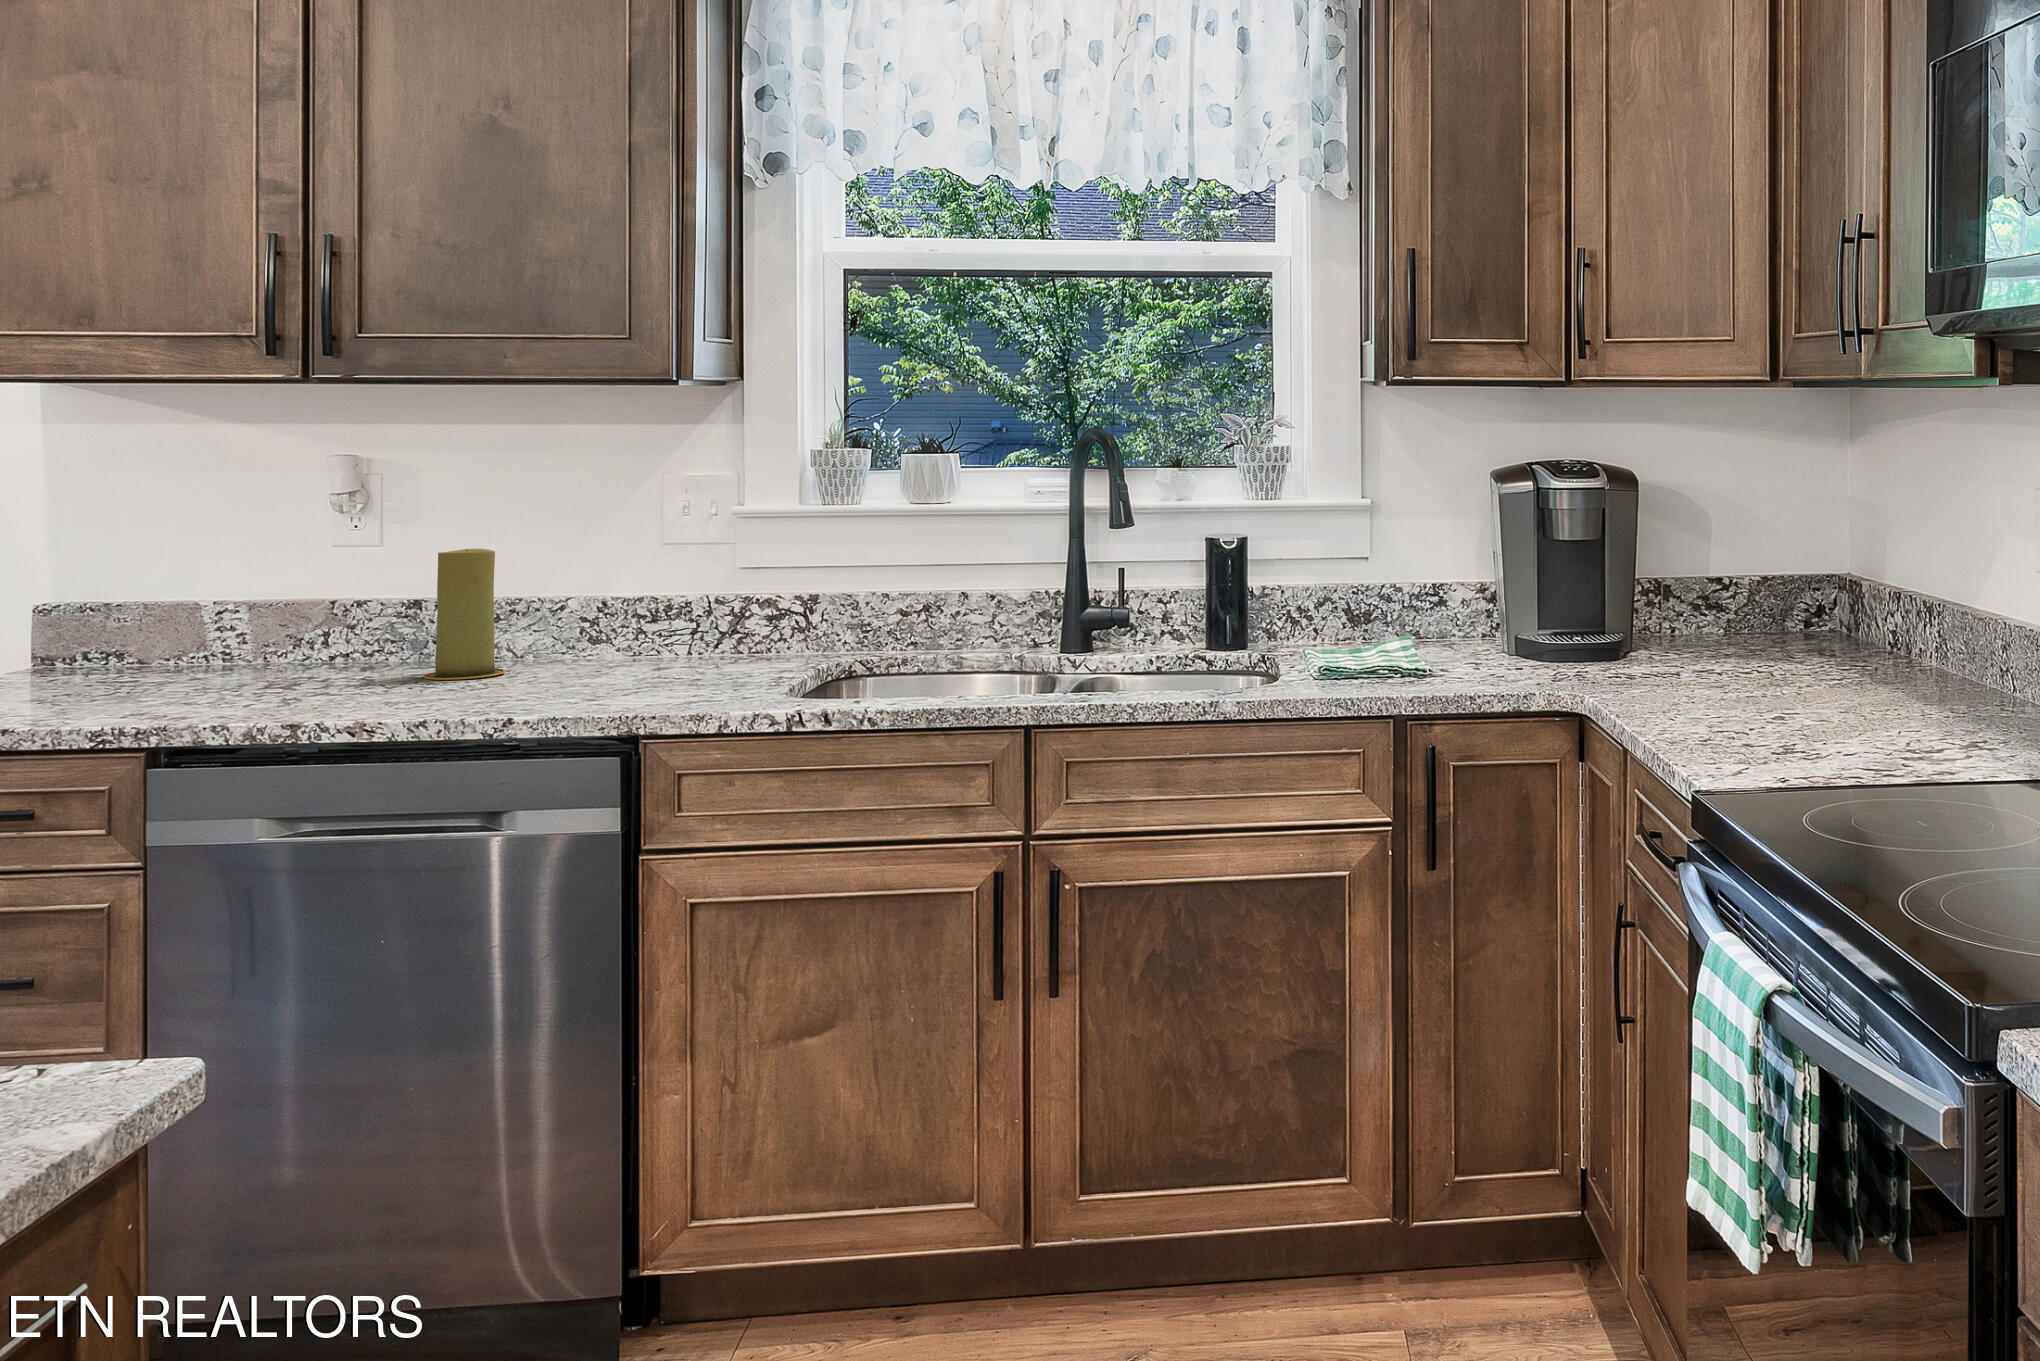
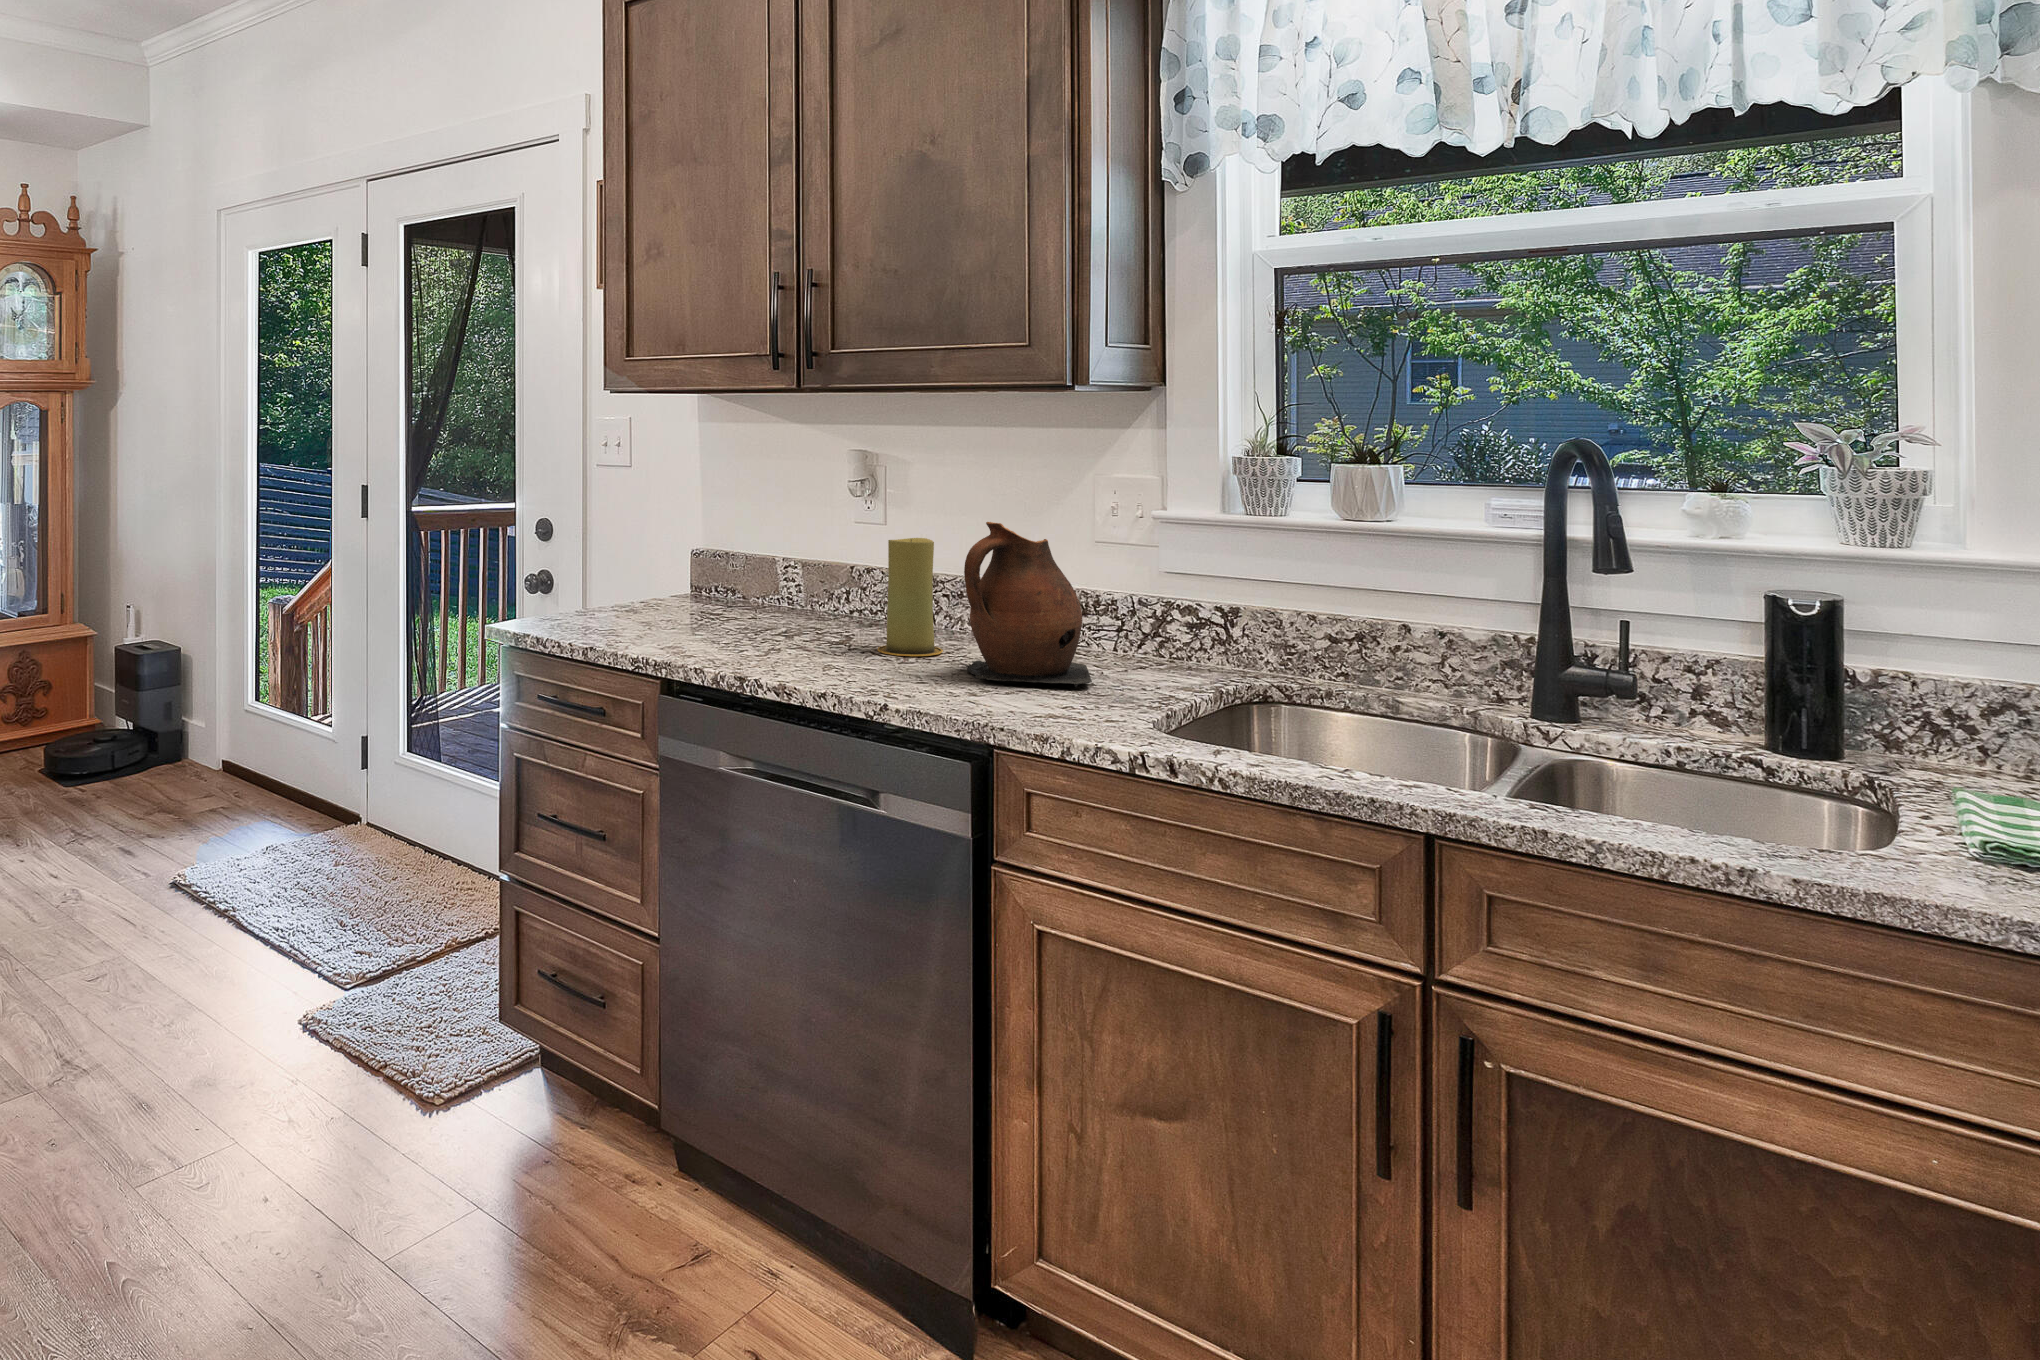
ceramic pitcher: none [547,522,700,684] -> present [964,522,1092,687]

